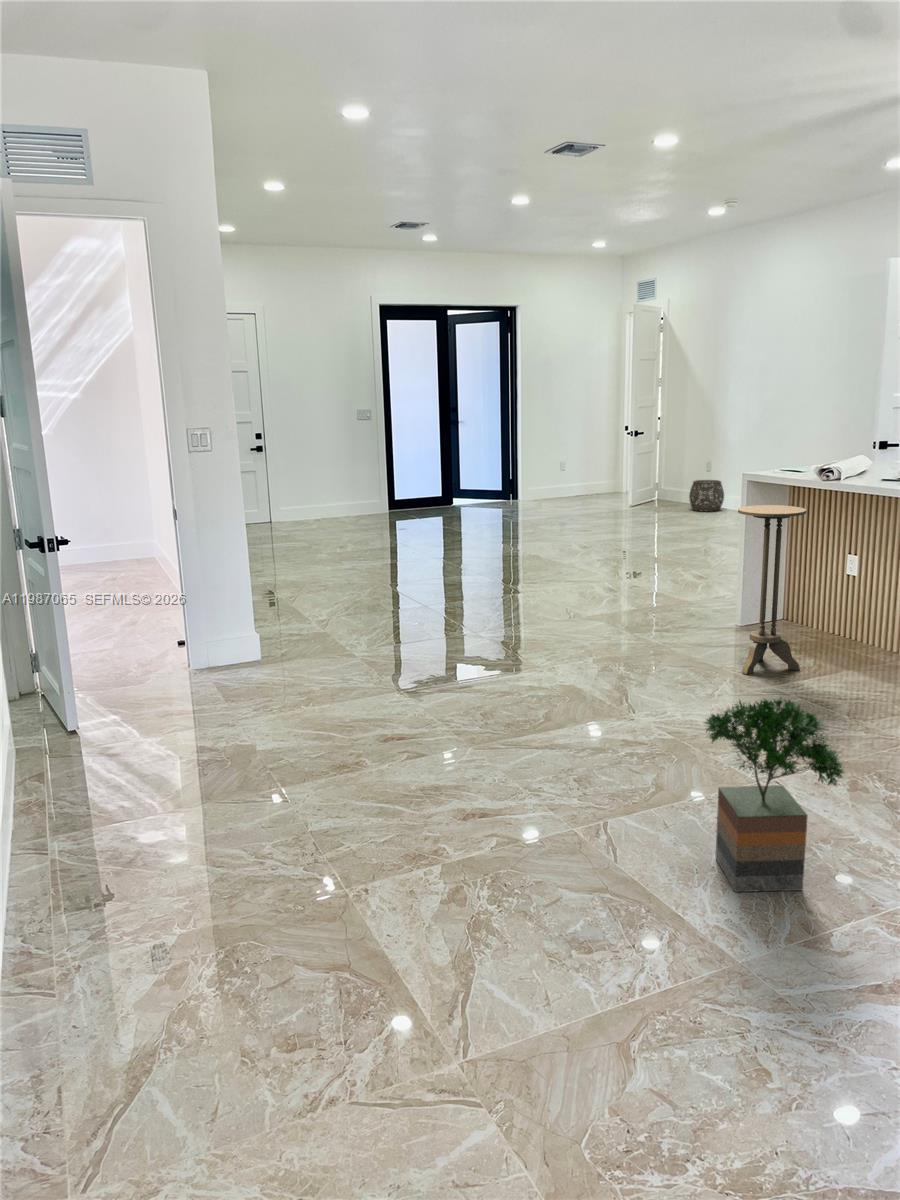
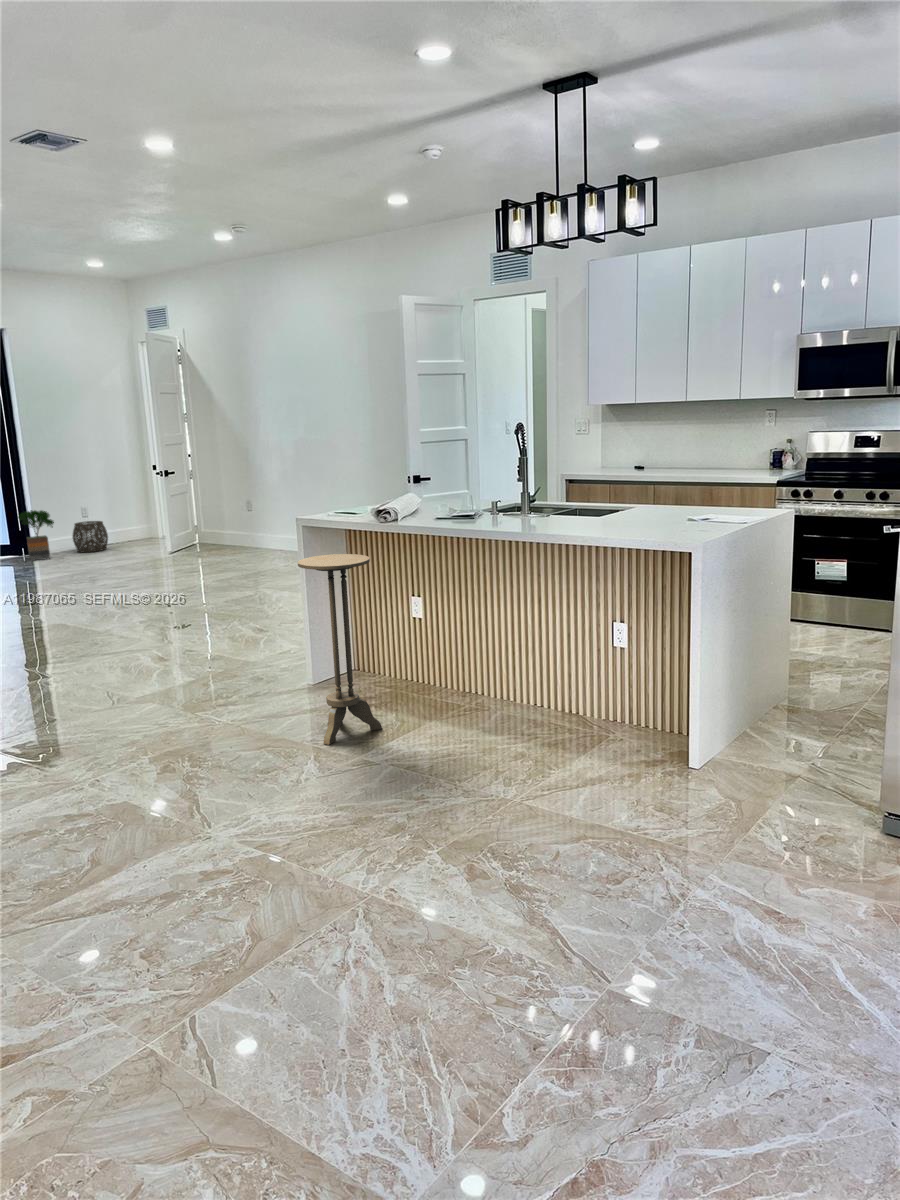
woven basket: present [689,480,724,512] -> present [73,521,108,552]
potted tree: present [704,698,844,892] -> present [18,510,54,561]

